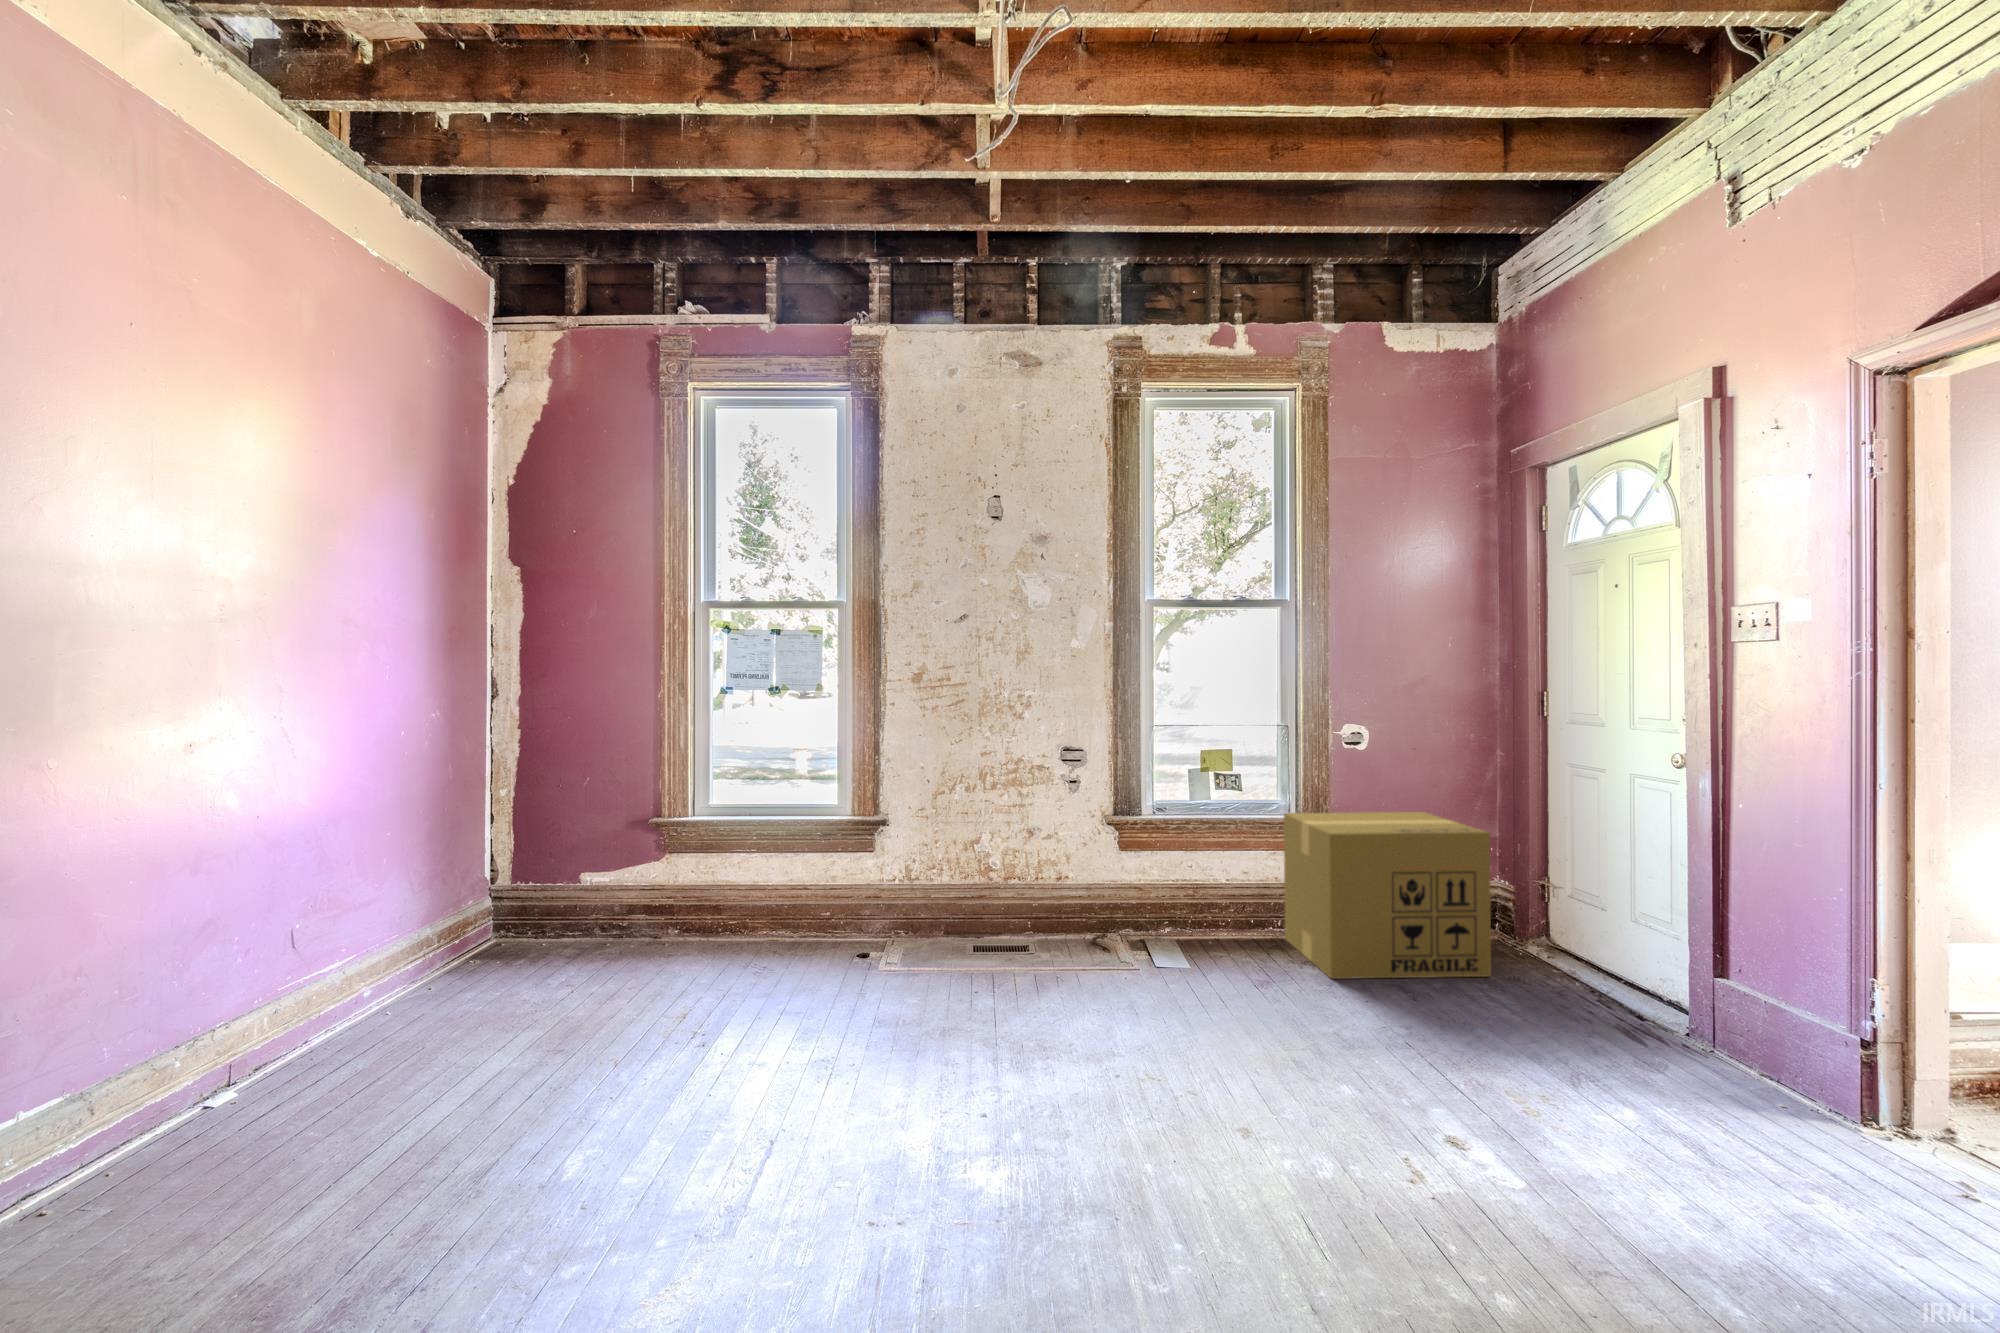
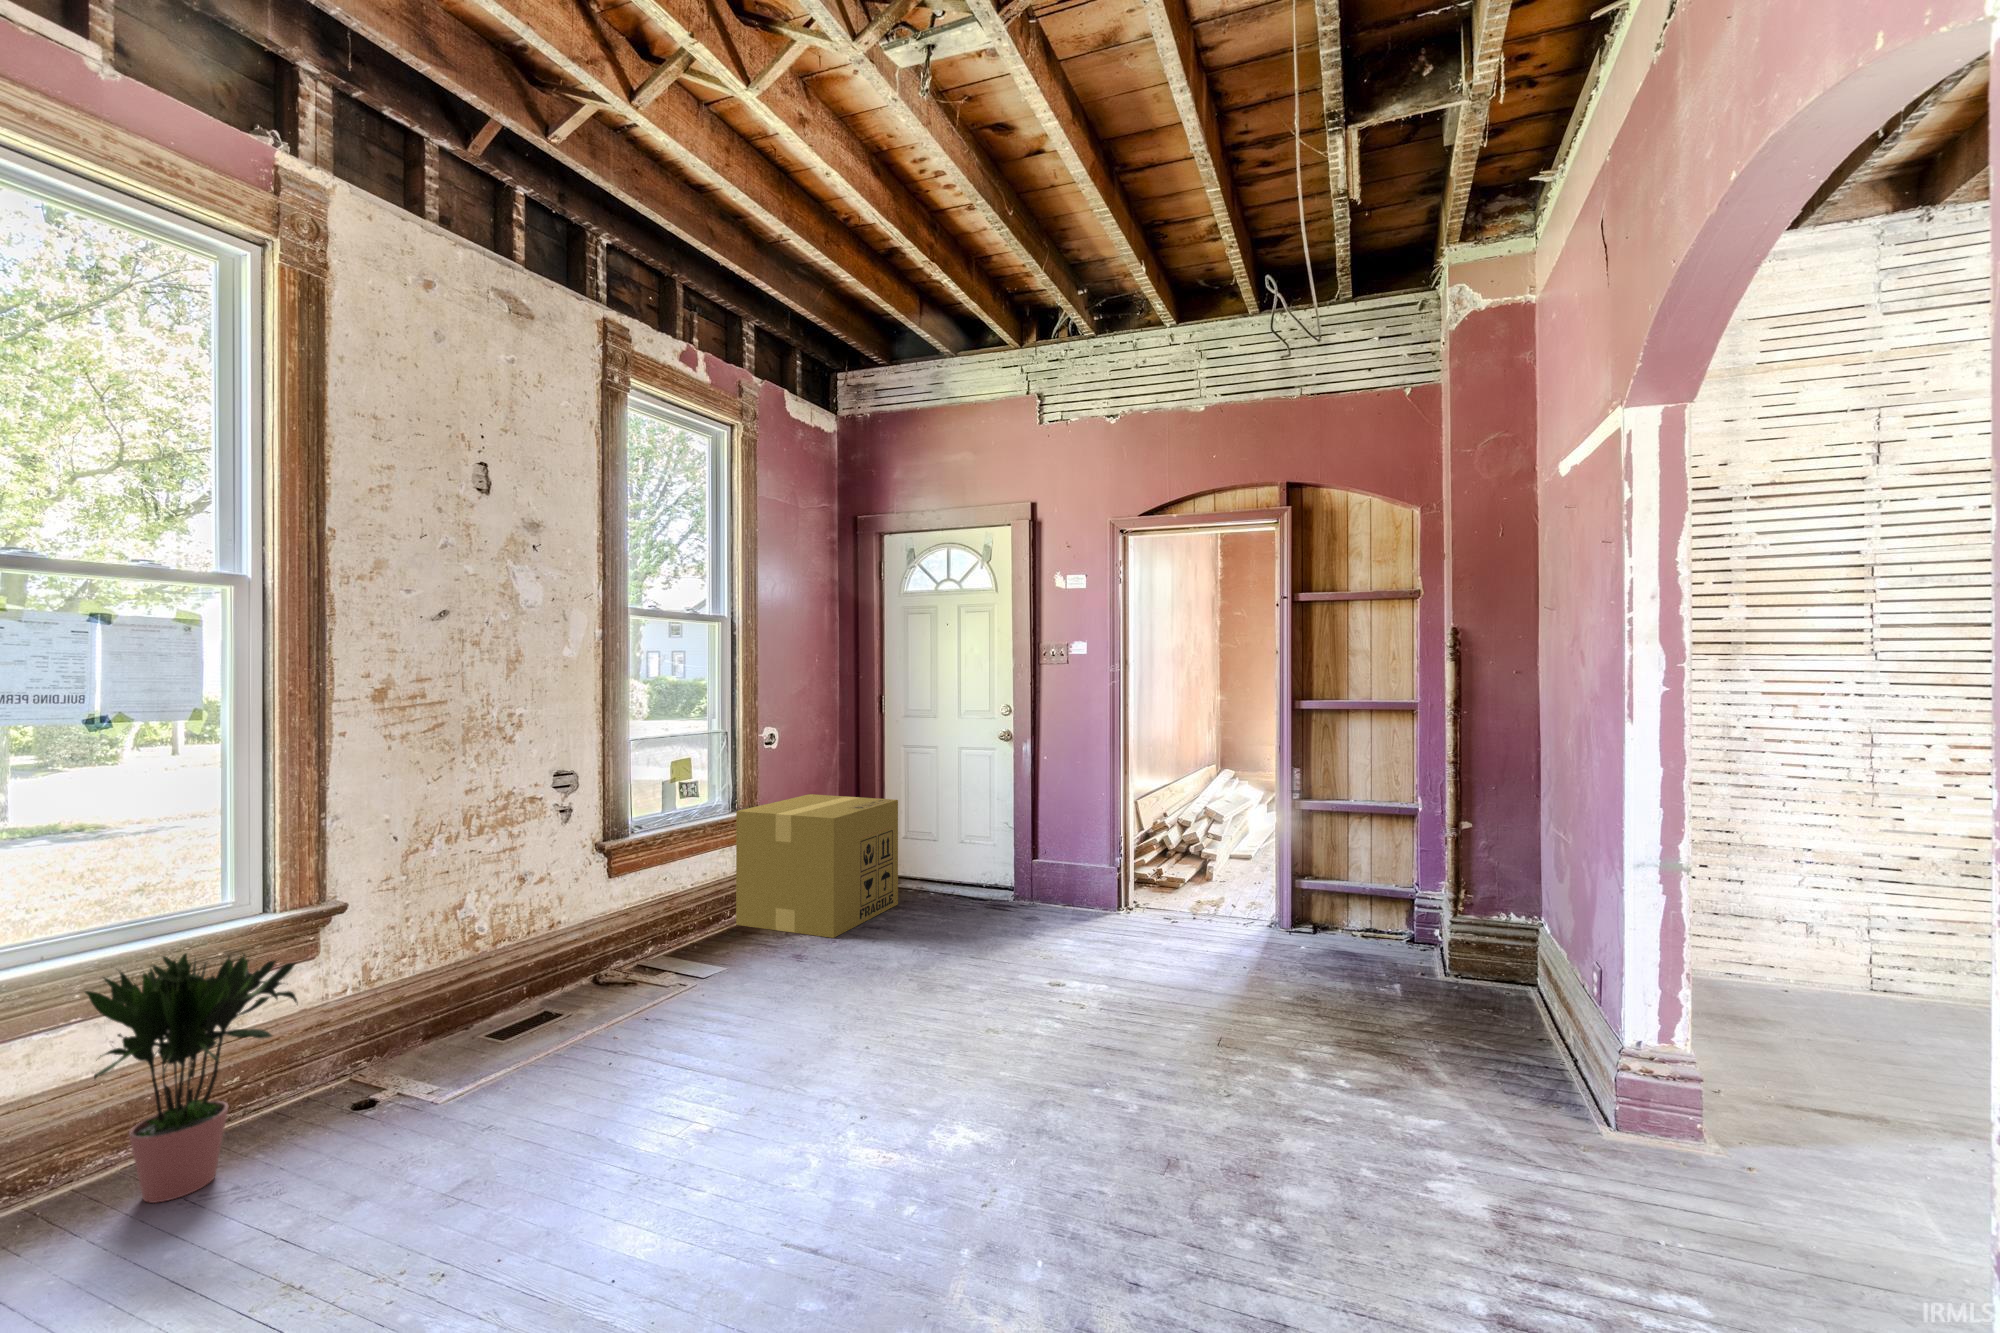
potted plant: none [723,818,816,959] -> present [85,953,298,1203]

